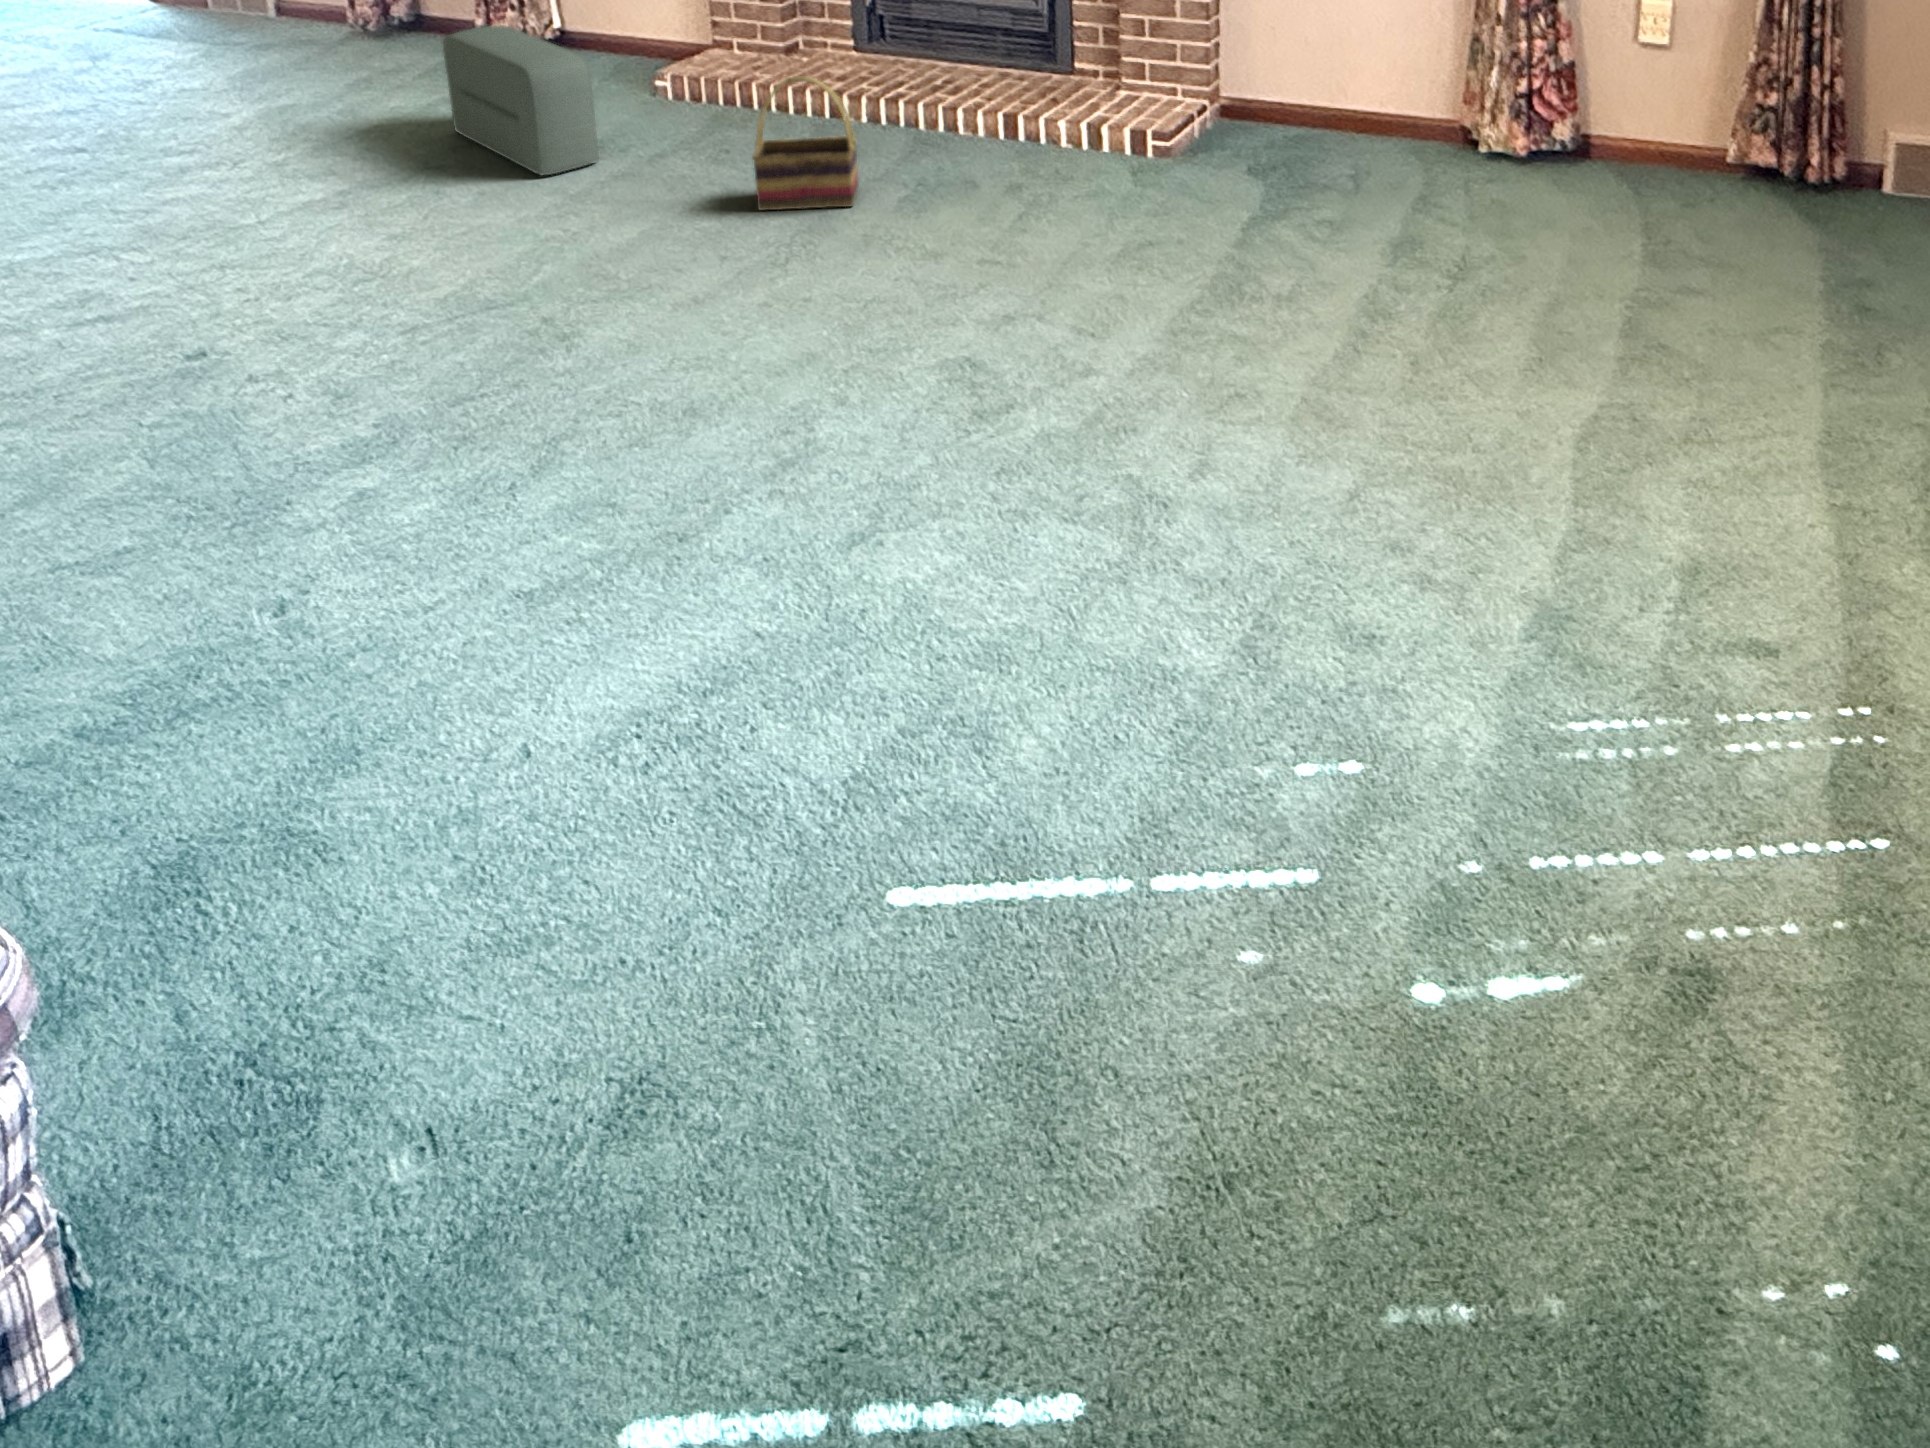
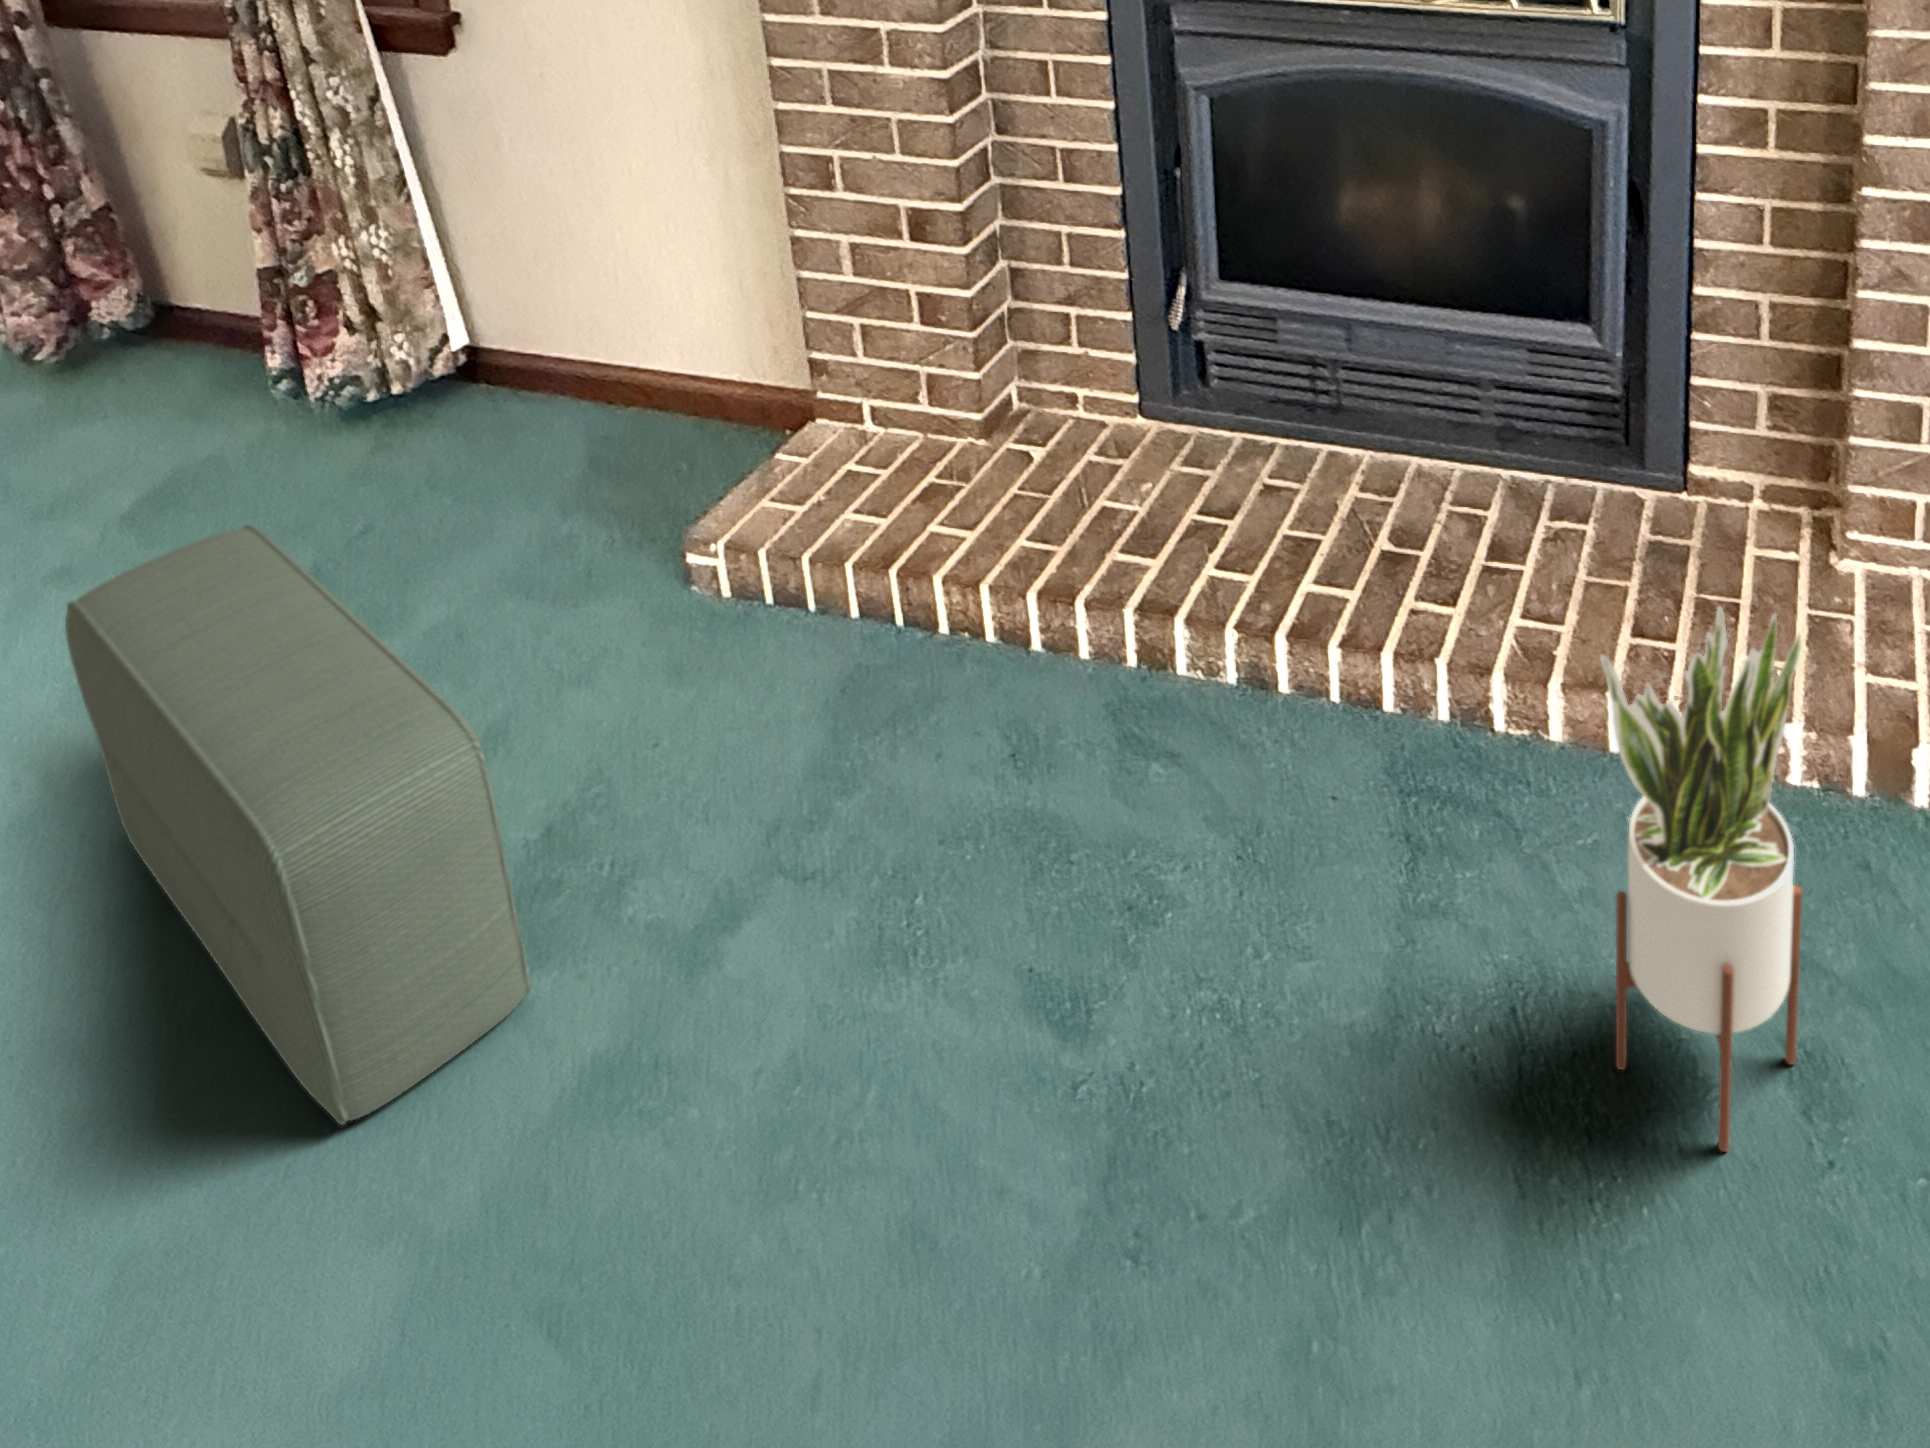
potted plant: none [929,12,1012,198] -> present [1600,606,1802,1152]
basket: present [752,76,859,210] -> none [1049,881,1377,1339]

